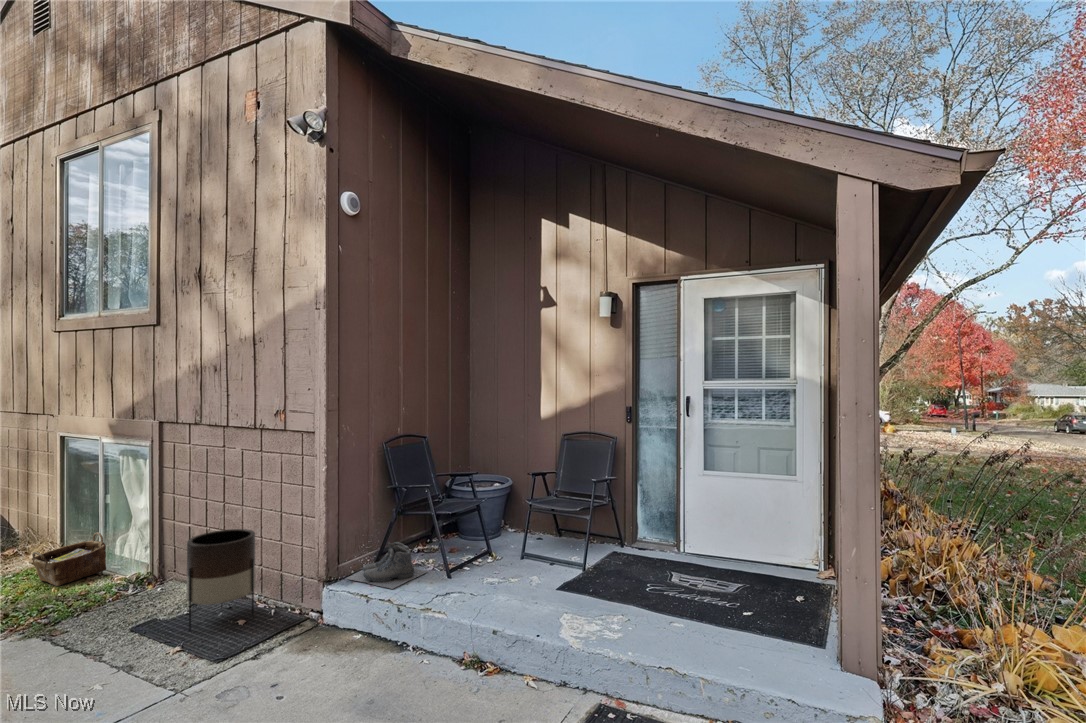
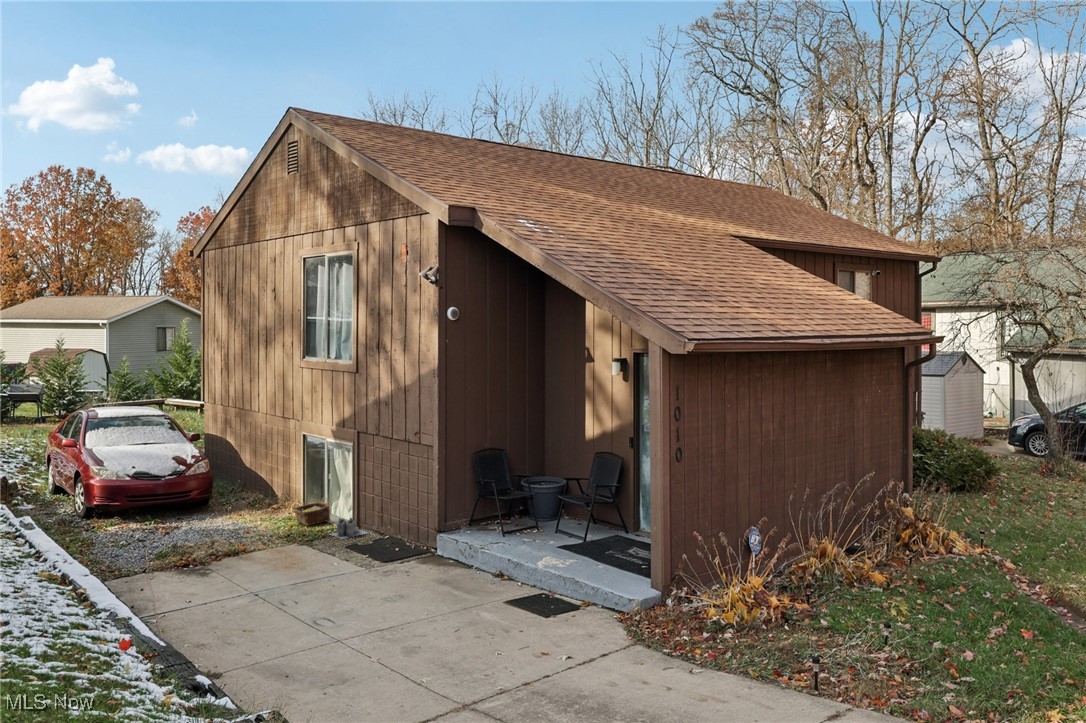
planter: present [186,529,256,631] -> none [371,499,406,550]
boots: present [346,542,428,589] -> present [330,518,368,539]

